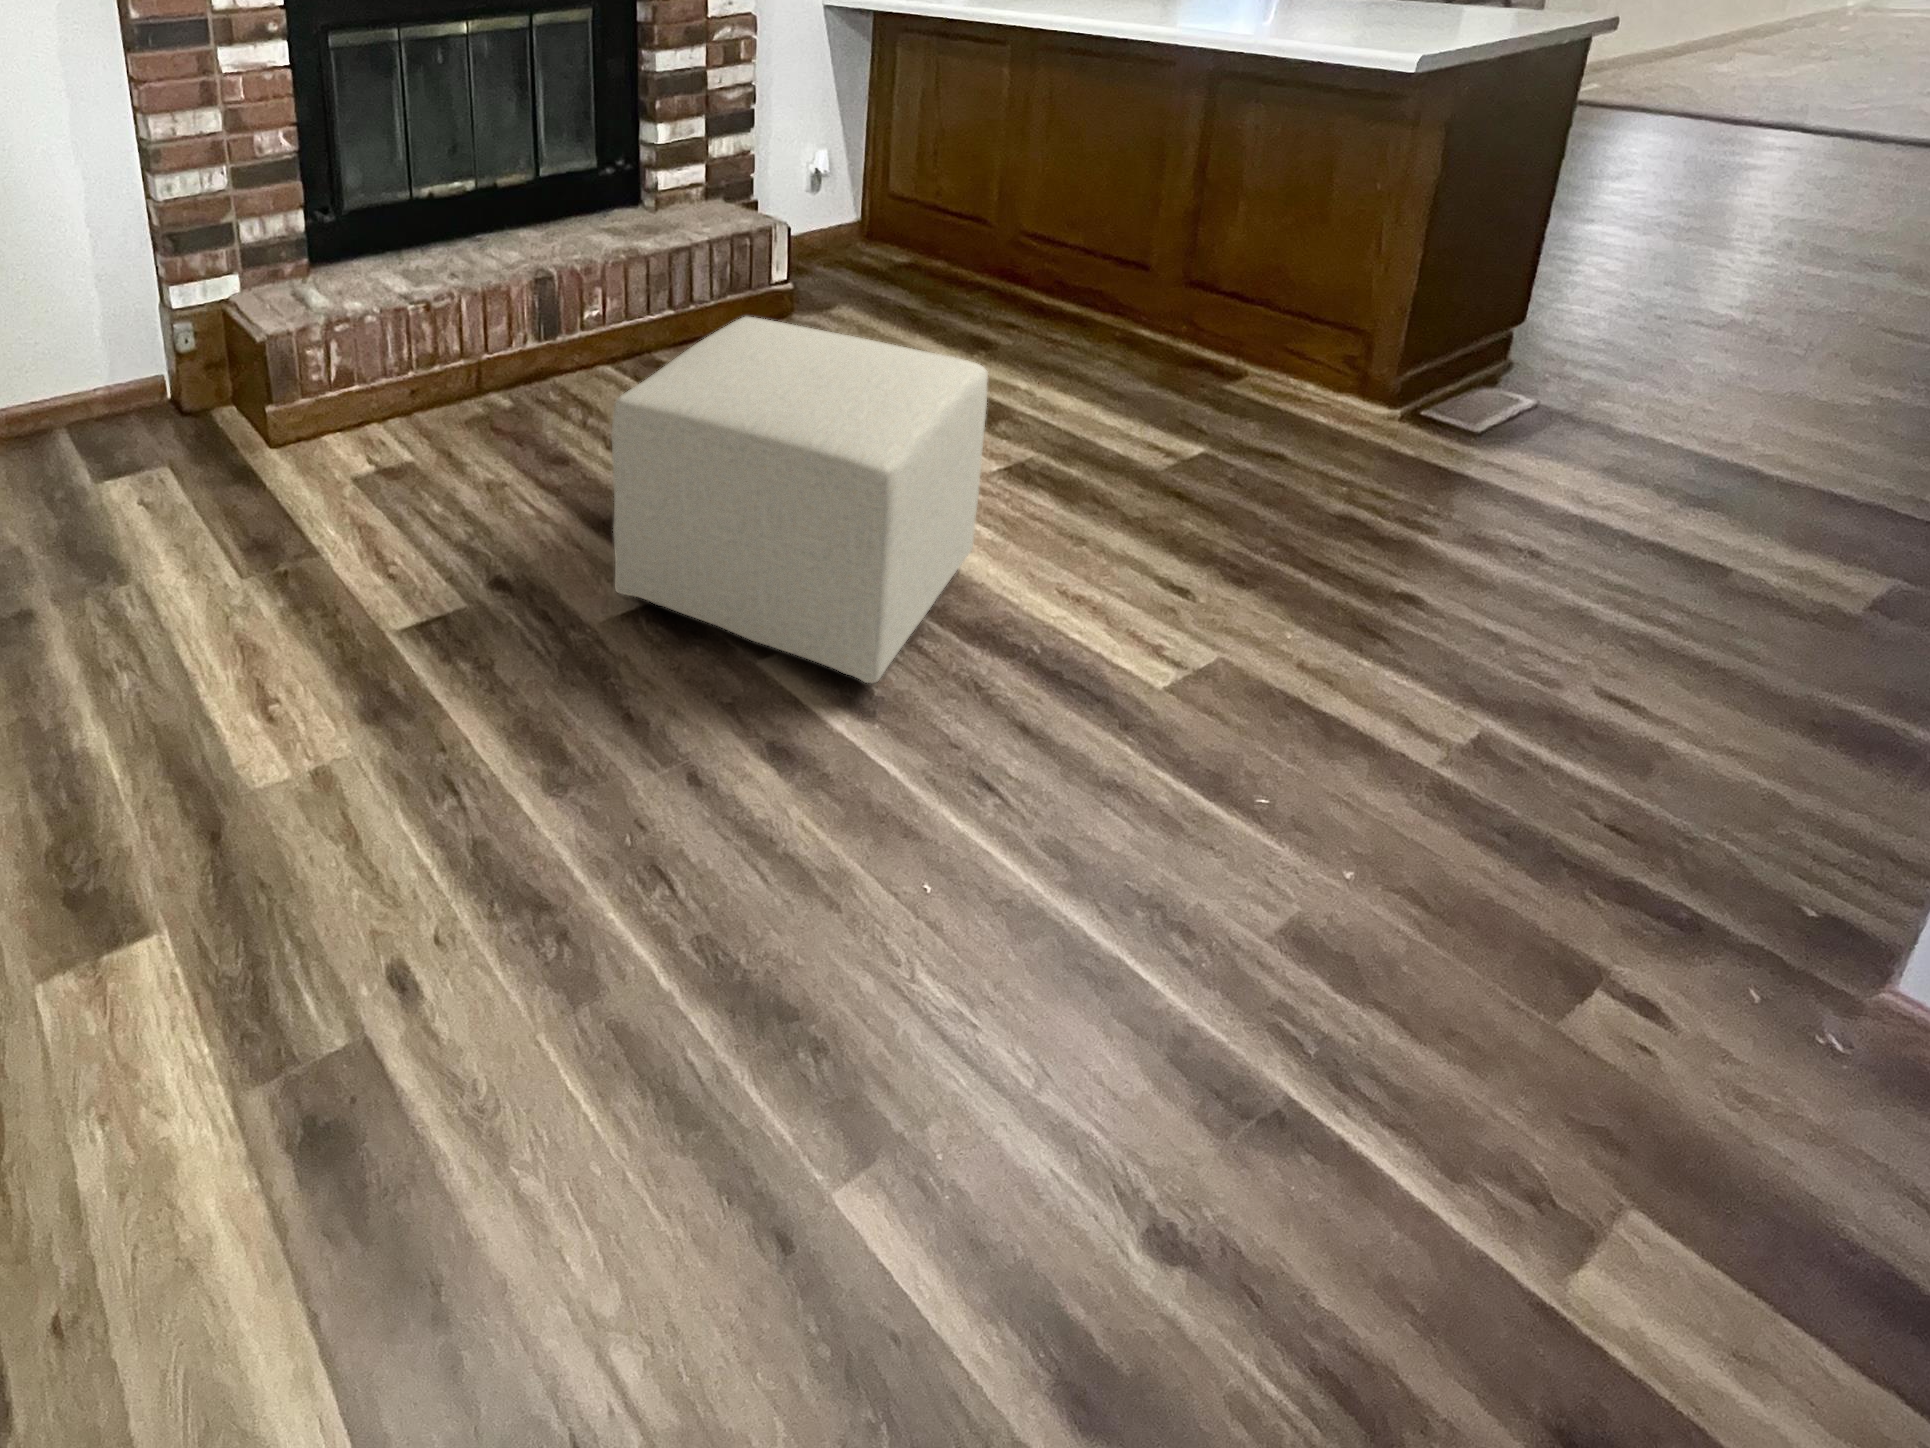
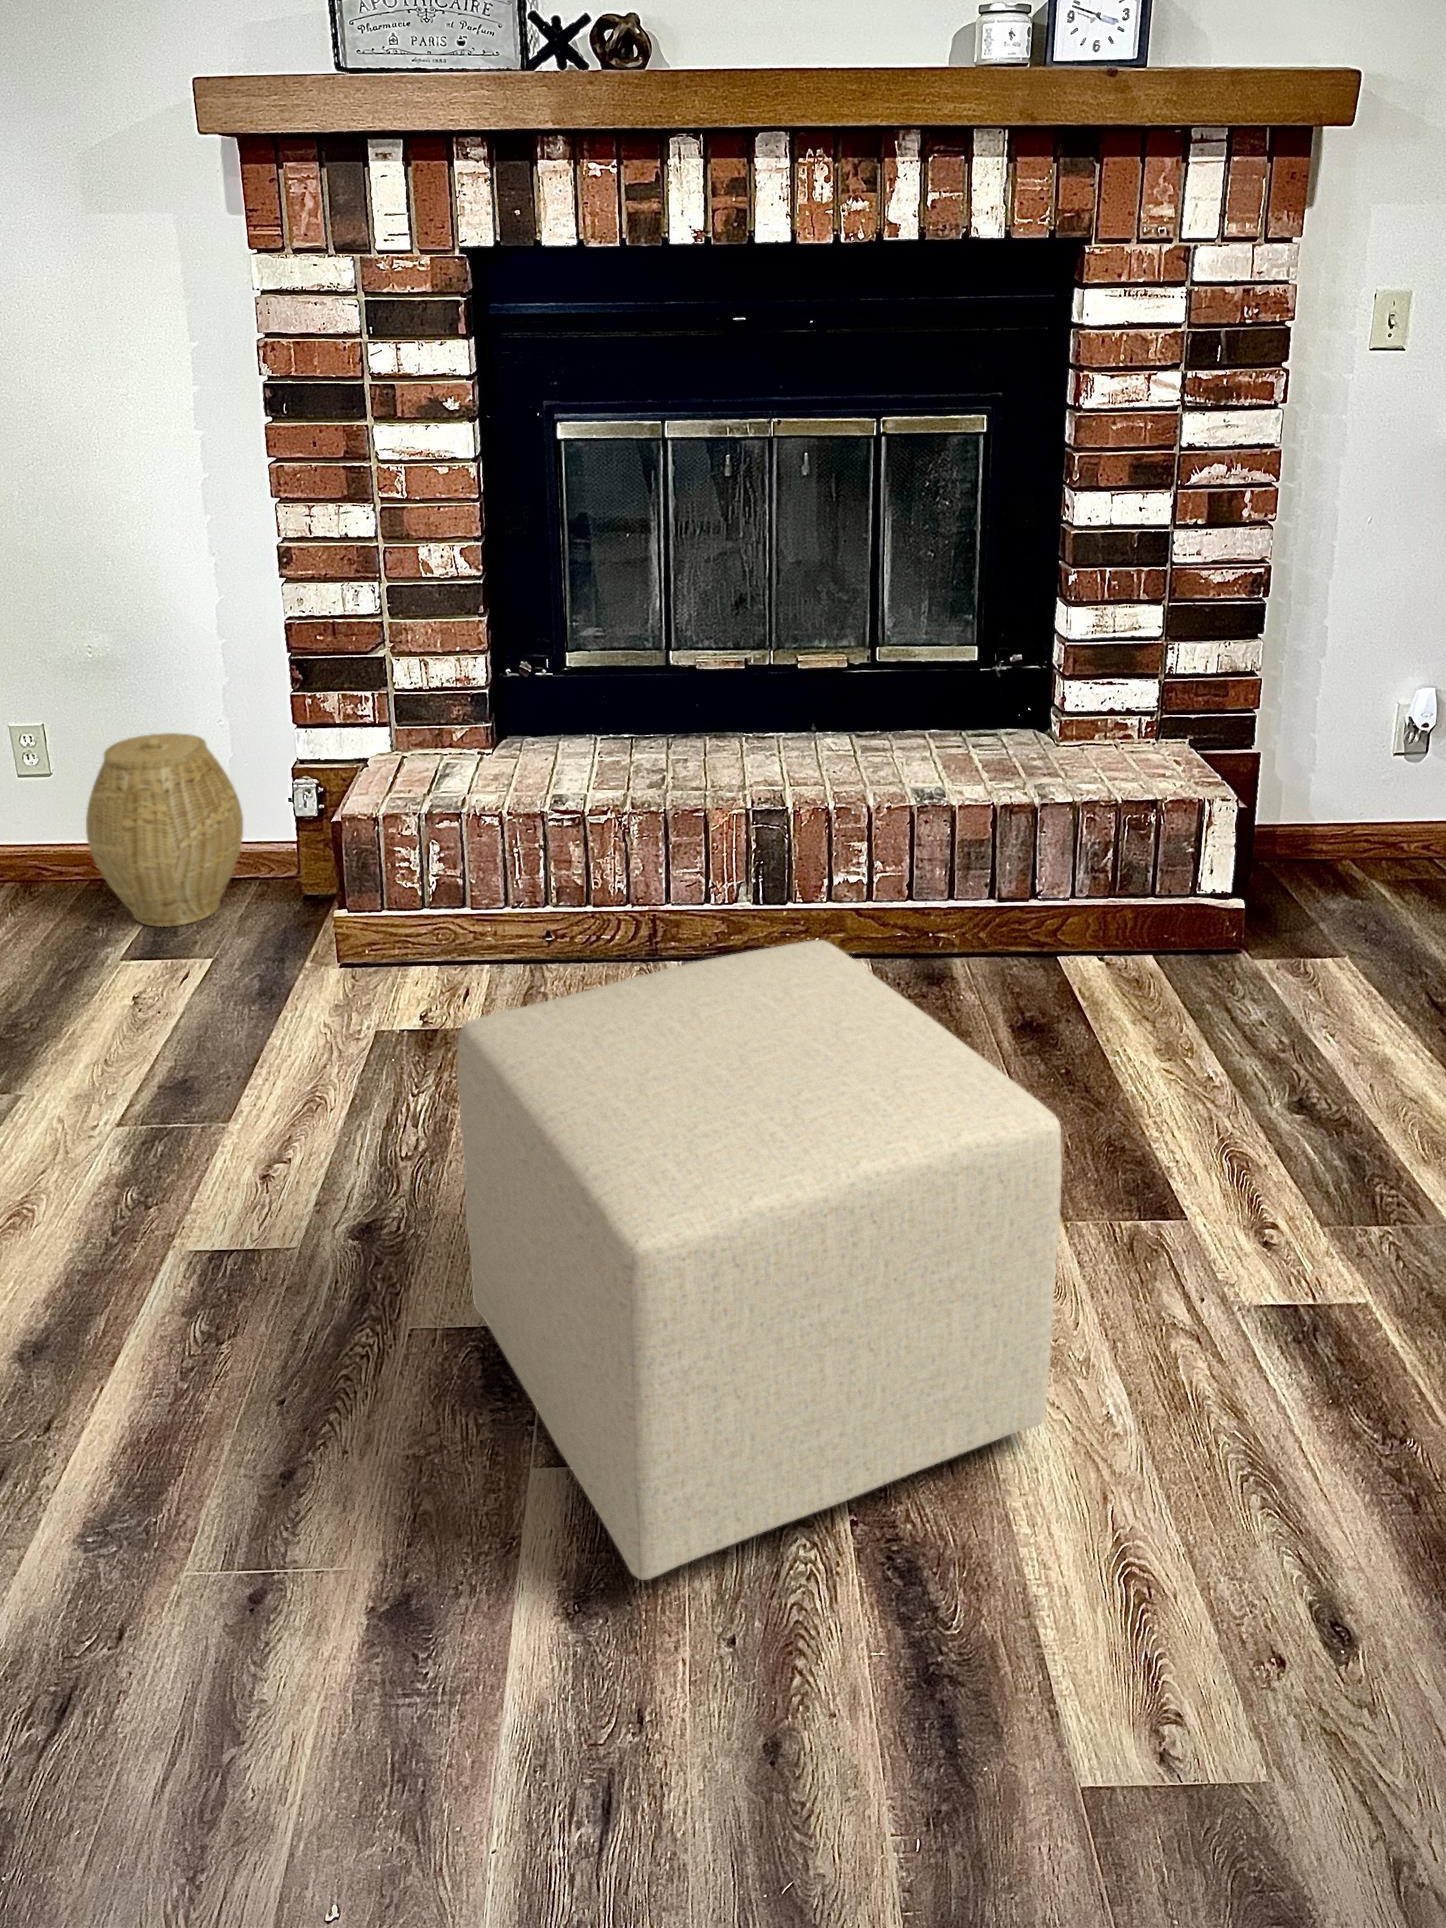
woven basket: none [25,303,150,455] -> present [86,733,243,927]

